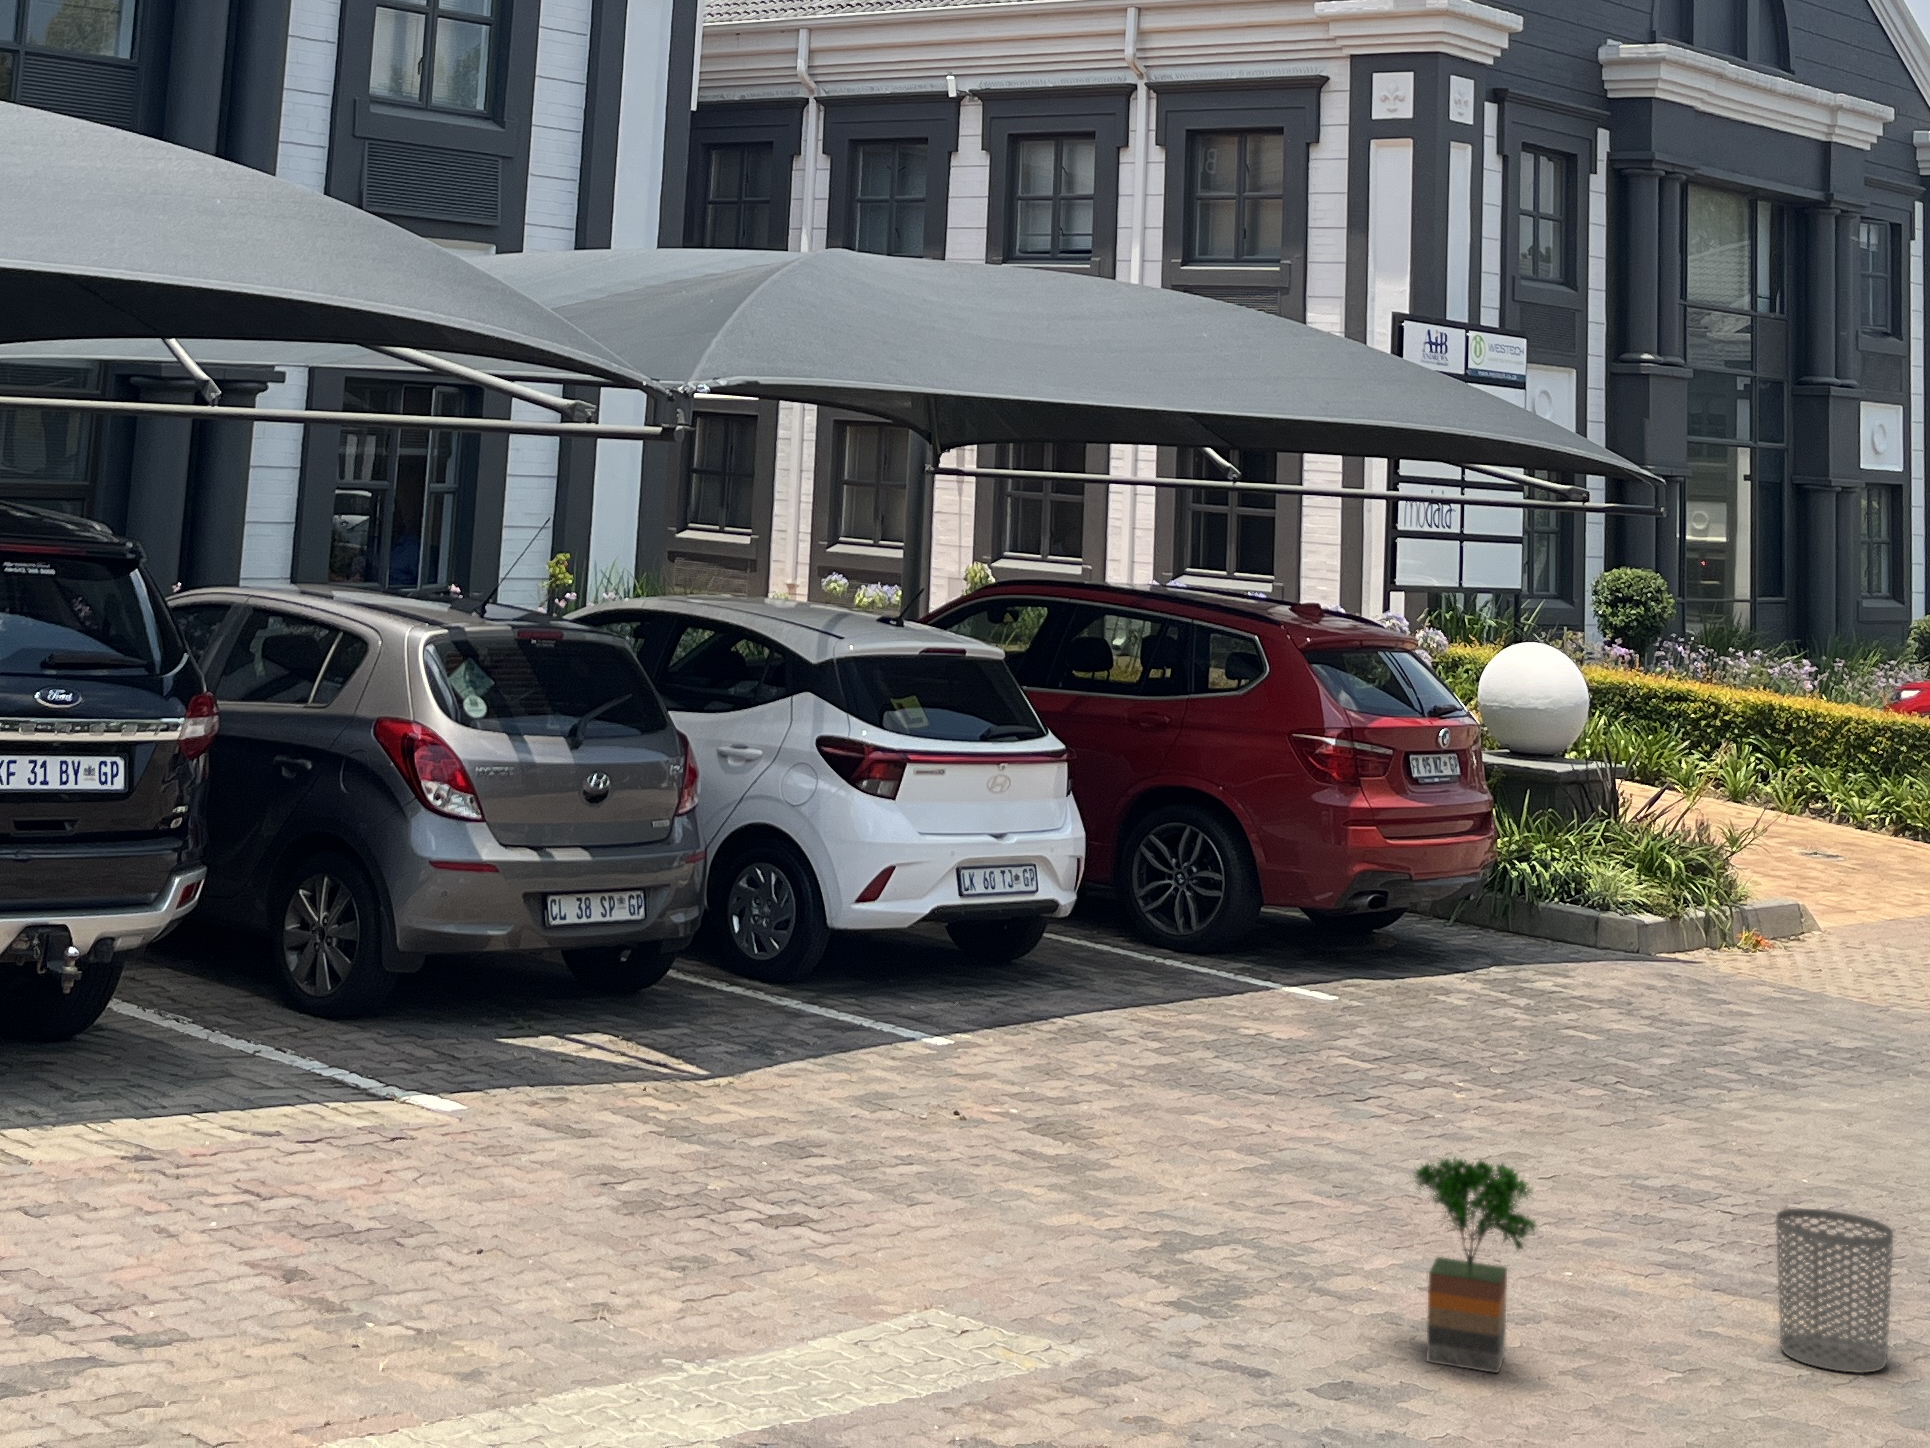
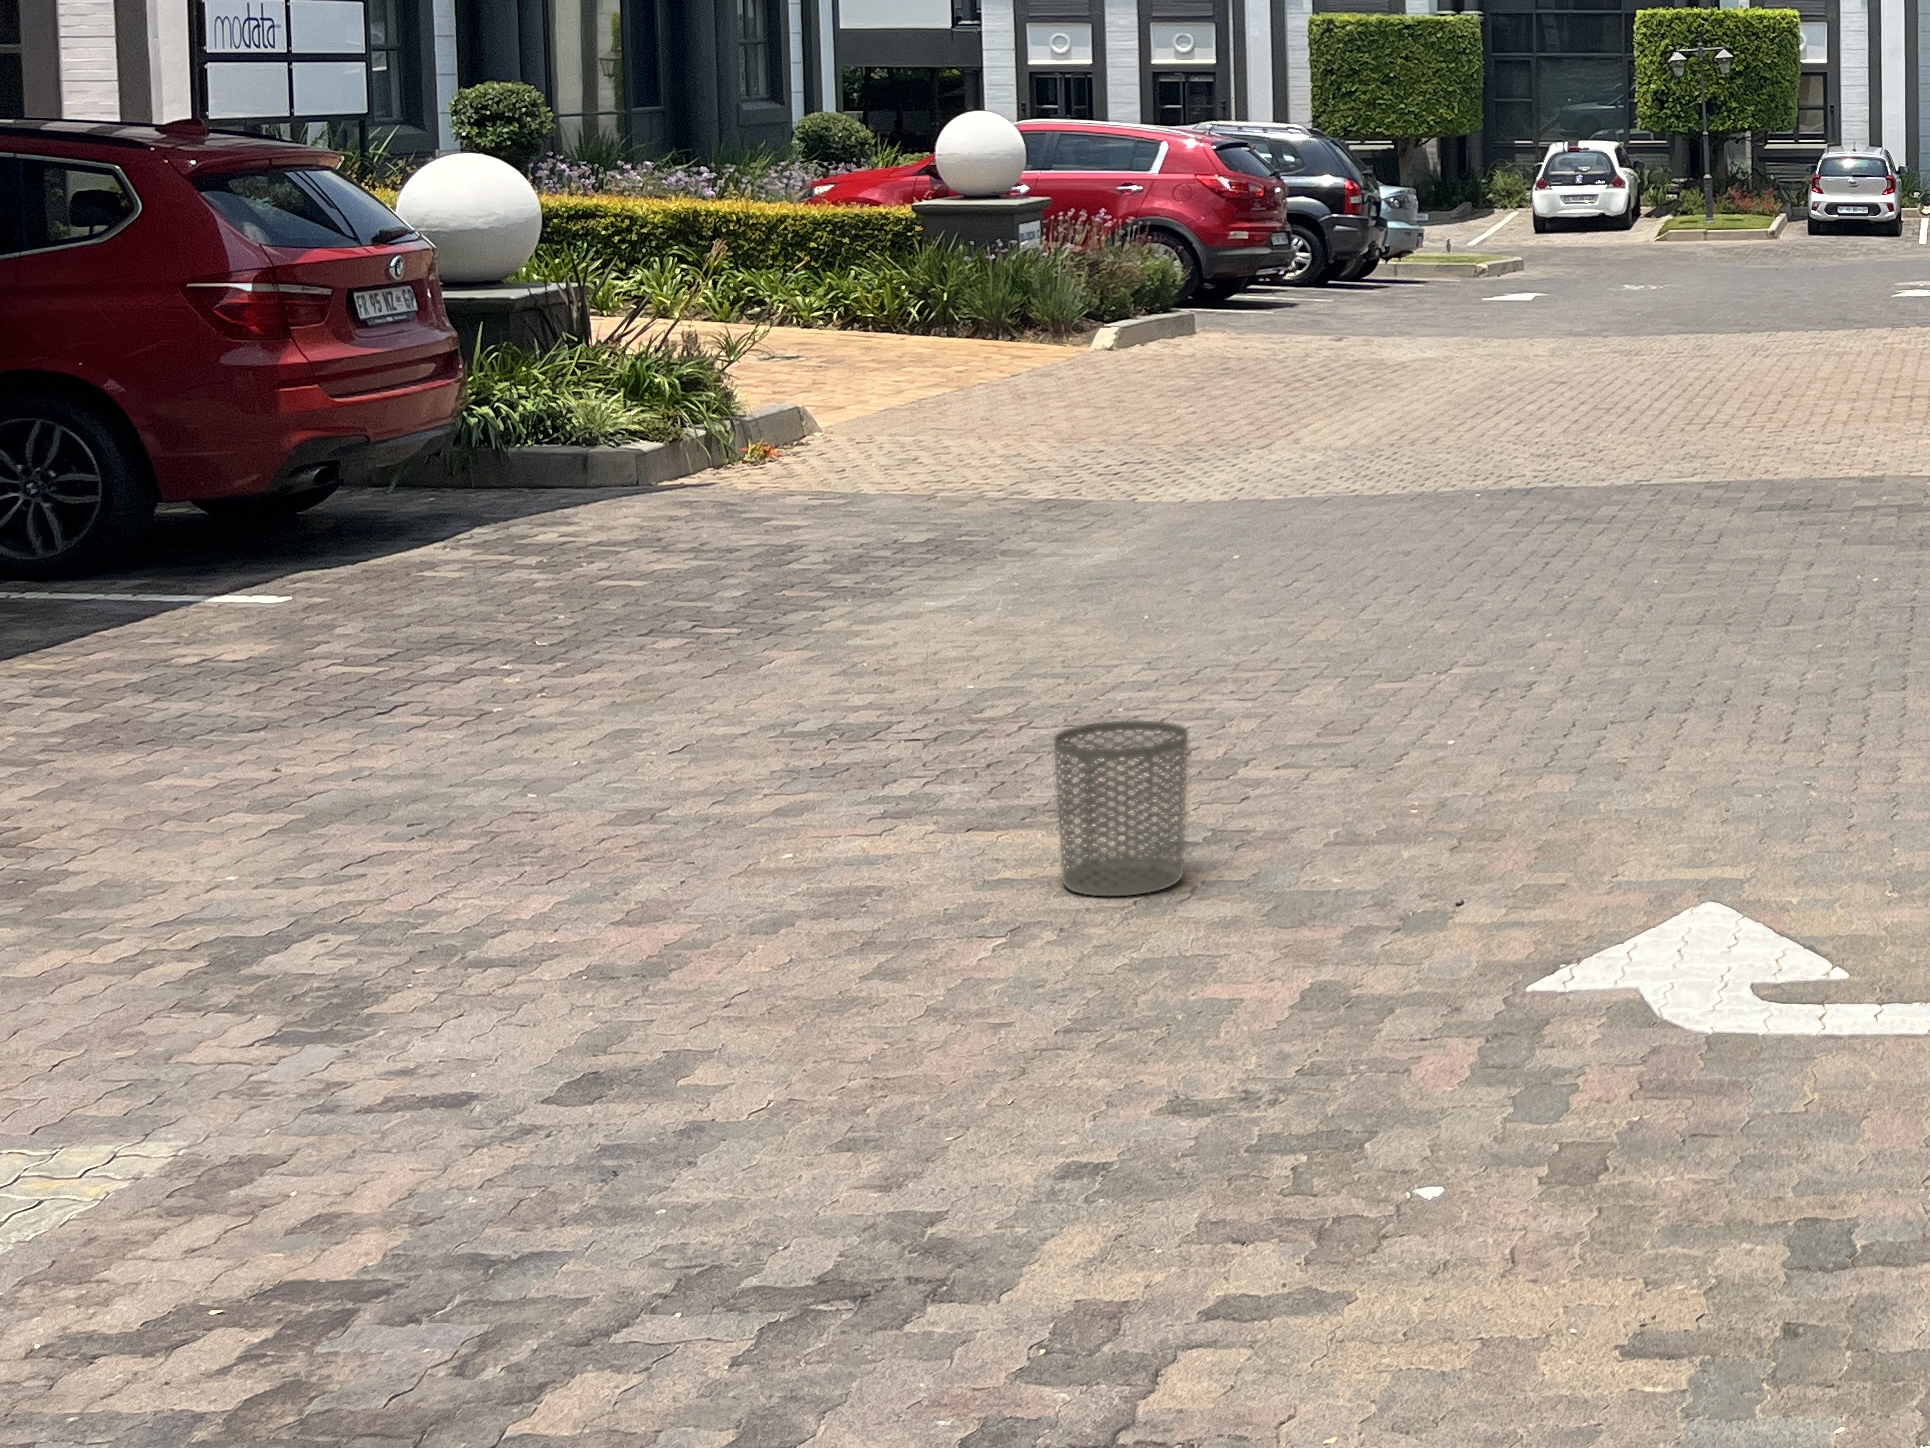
potted tree: present [1413,1158,1536,1373] -> none [620,753,808,1022]

